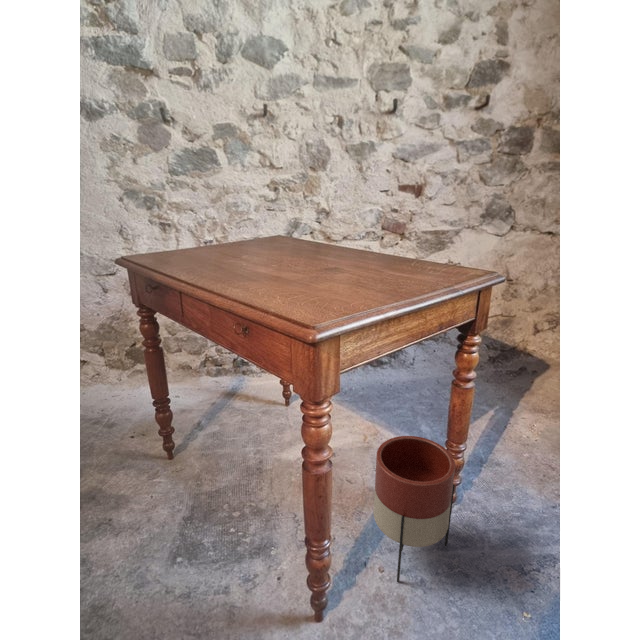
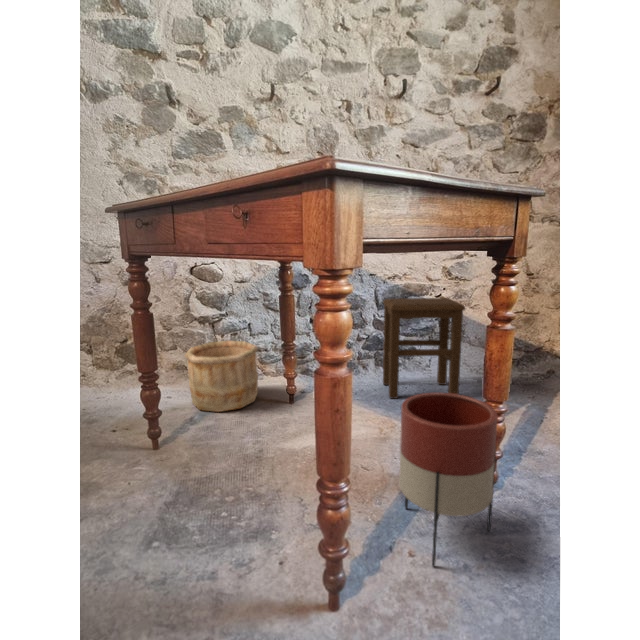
stool: none [369,305,445,398] -> present [383,298,465,398]
wooden bucket: none [189,344,256,414] -> present [185,341,258,412]

